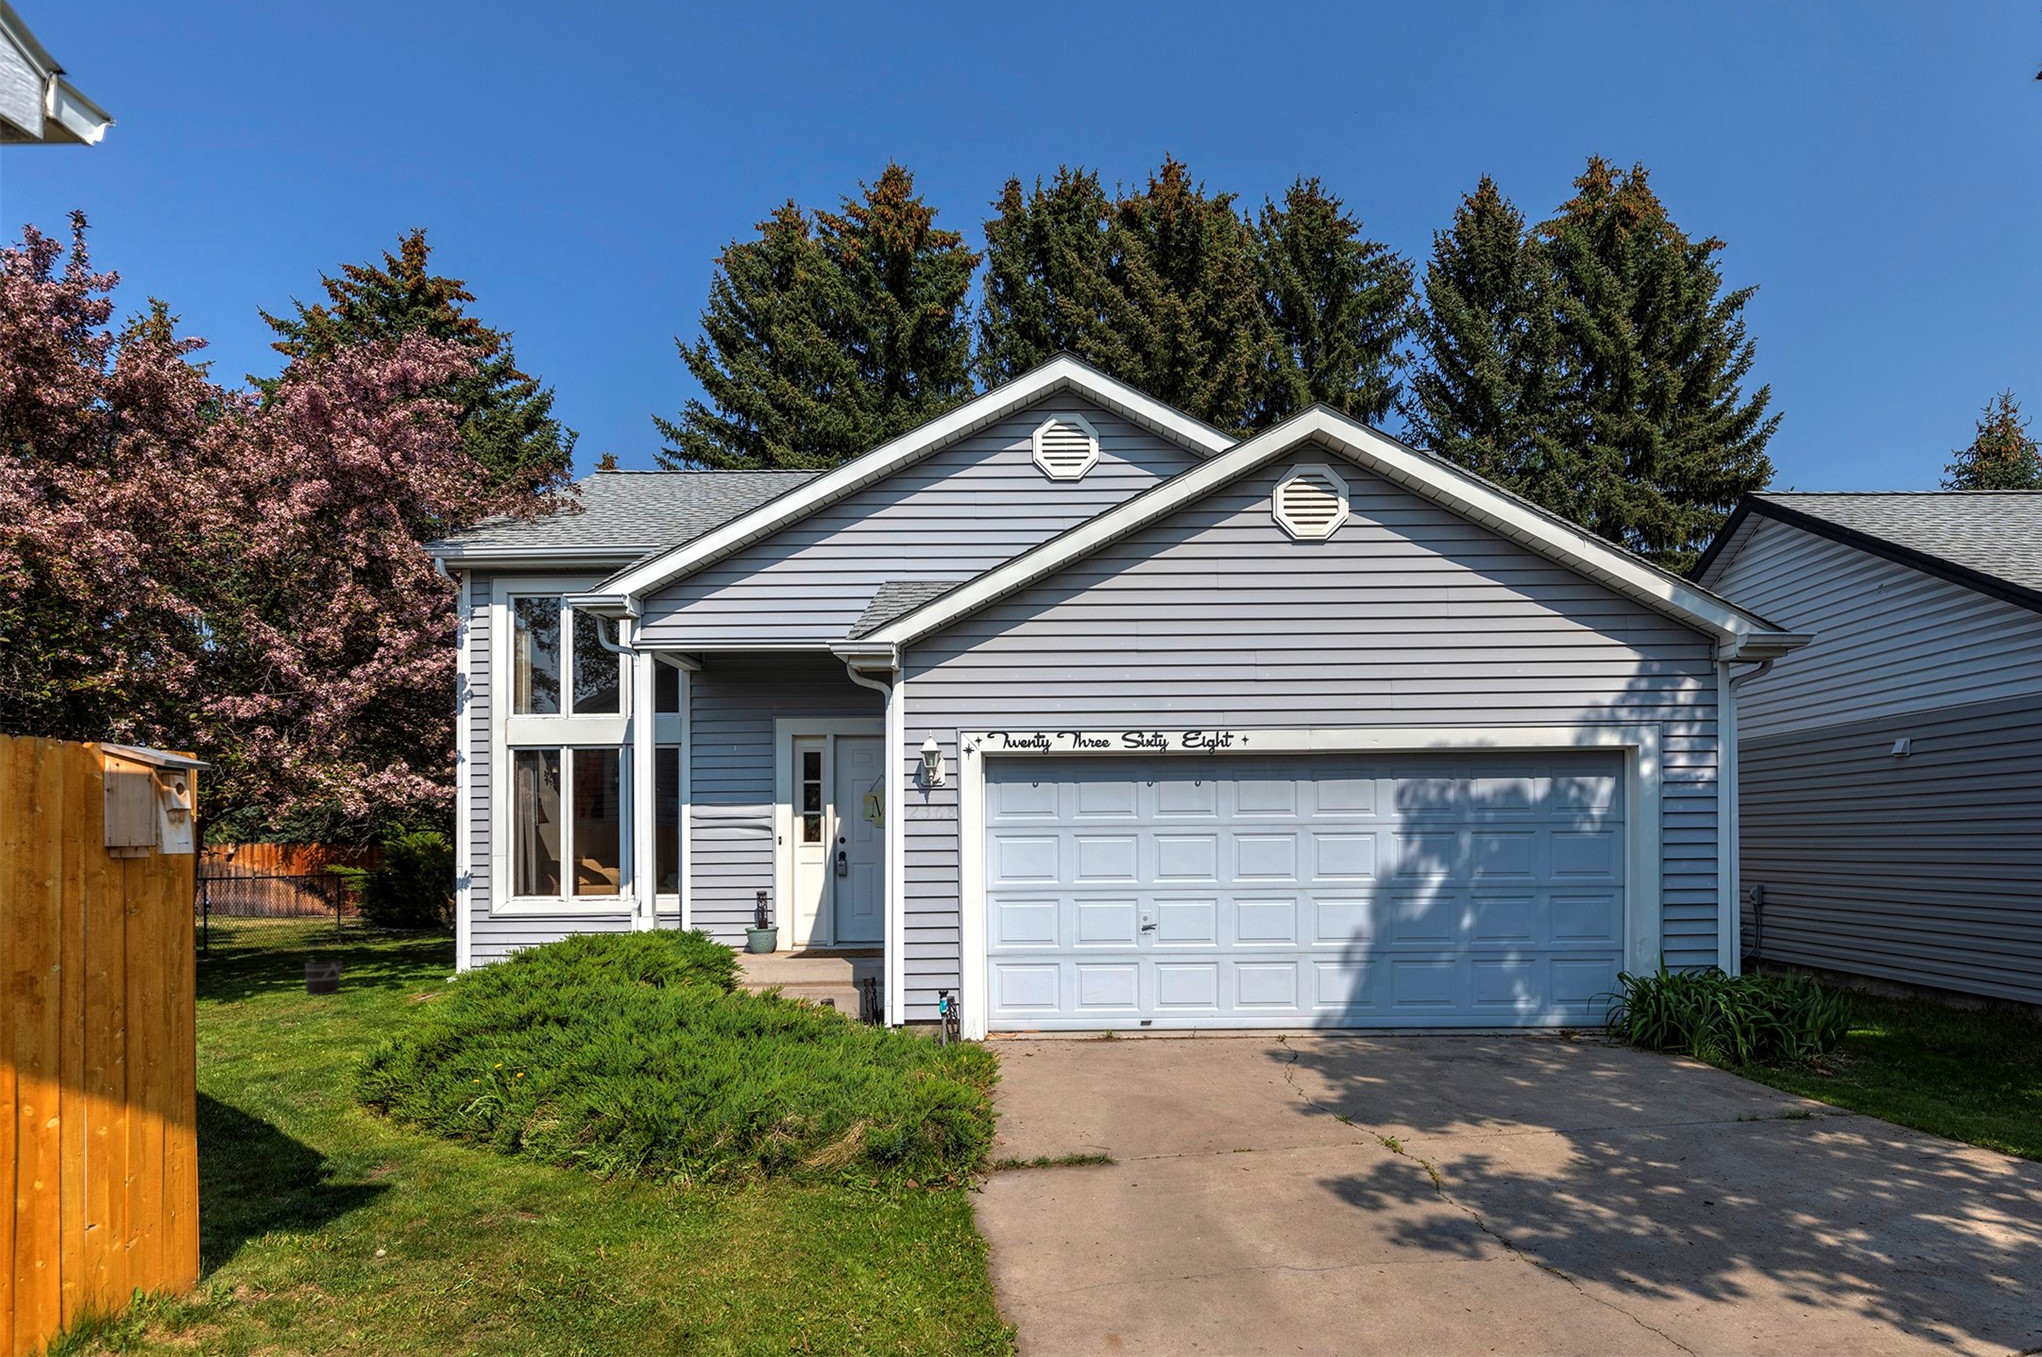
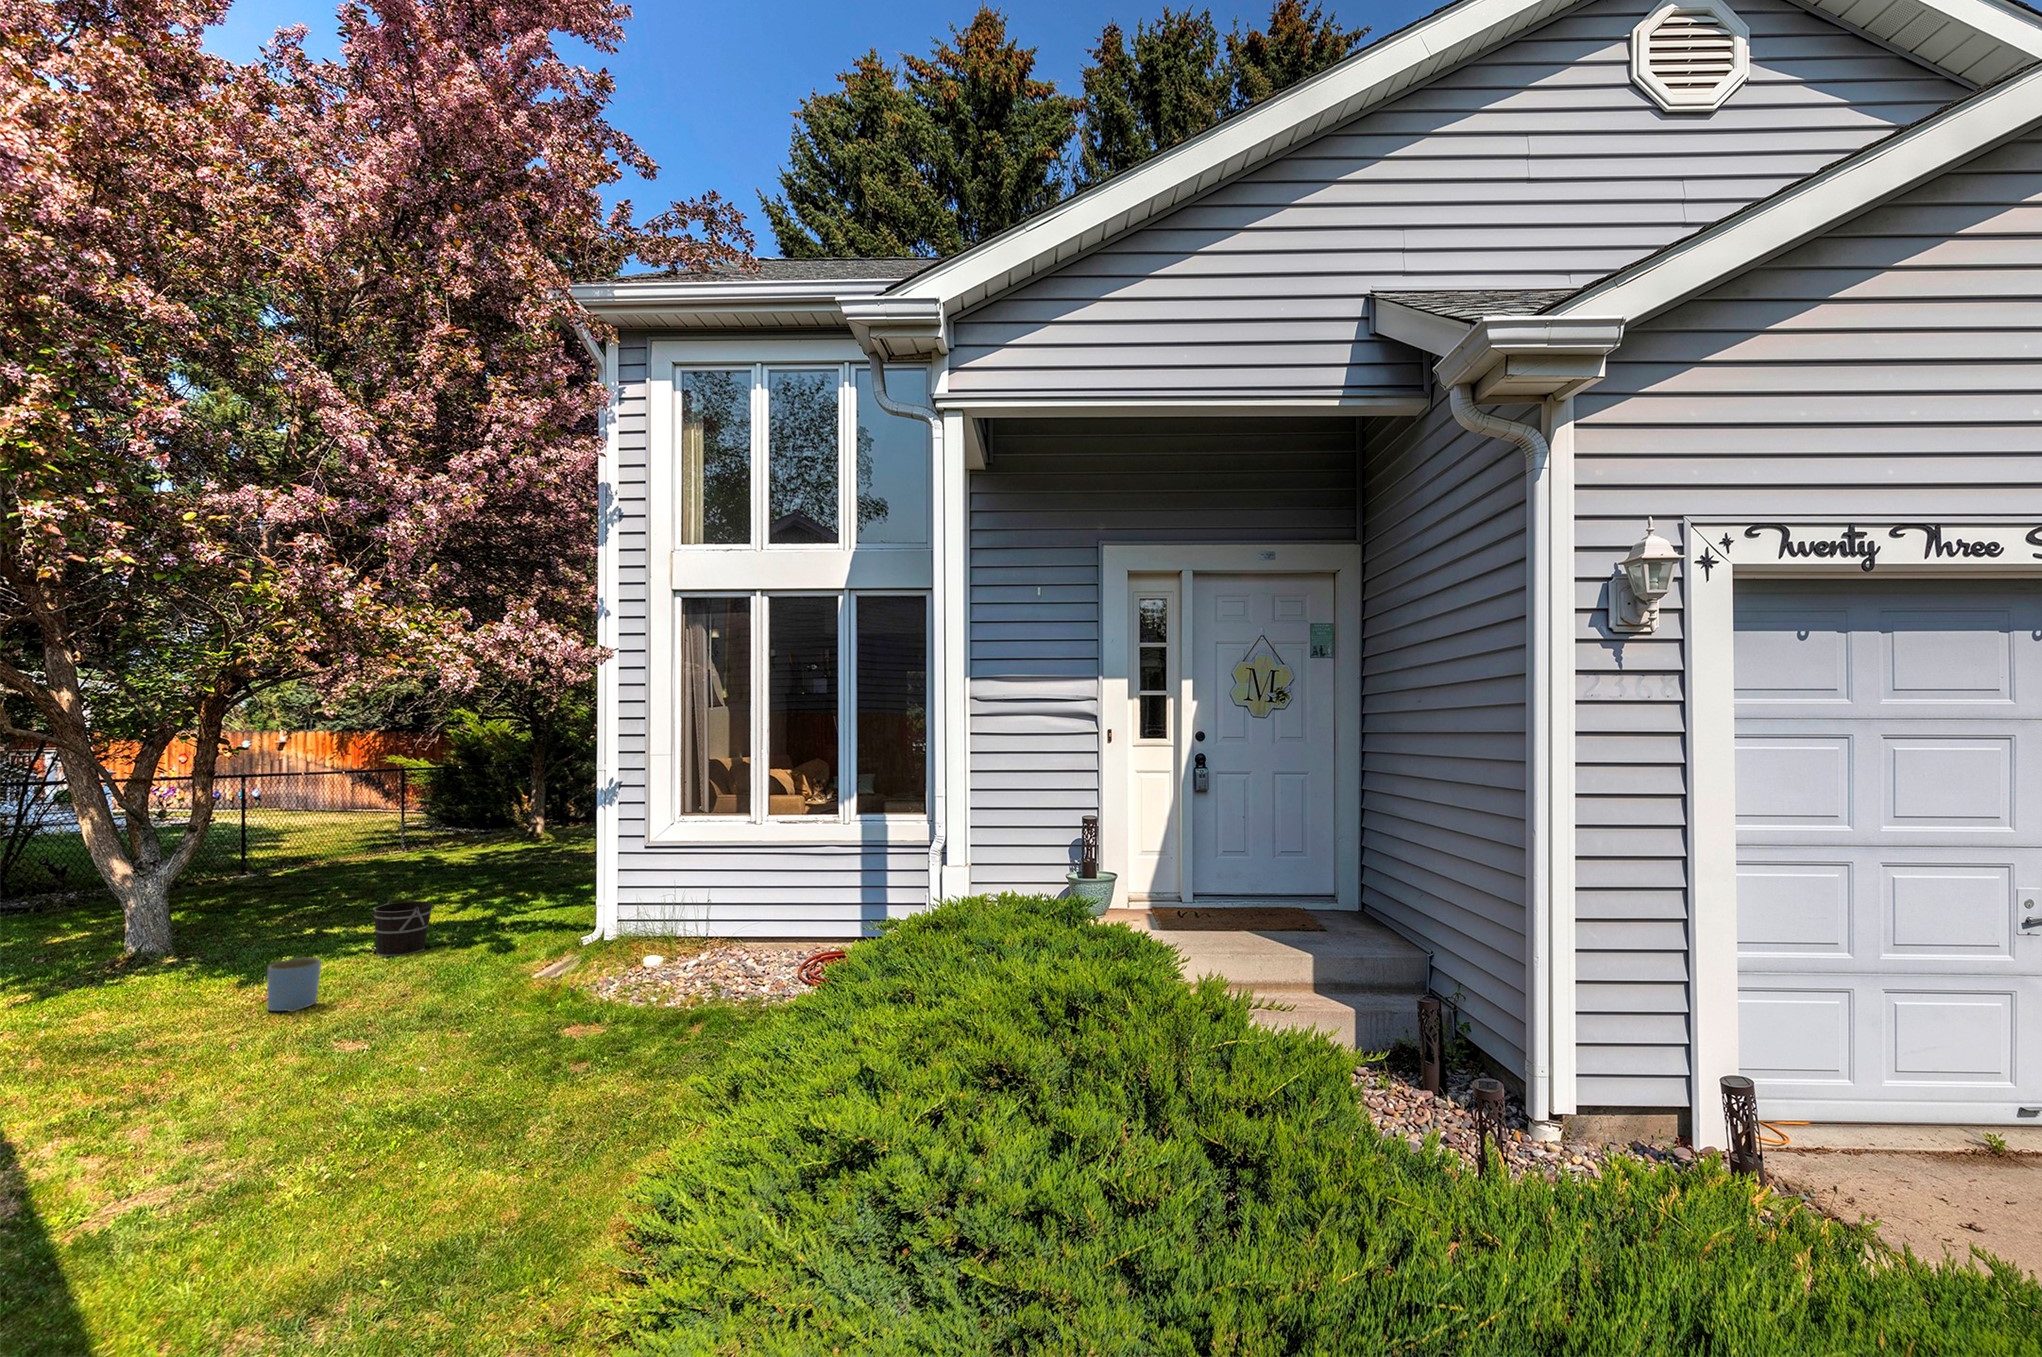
planter: none [257,985,287,1016] -> present [267,958,321,1012]

